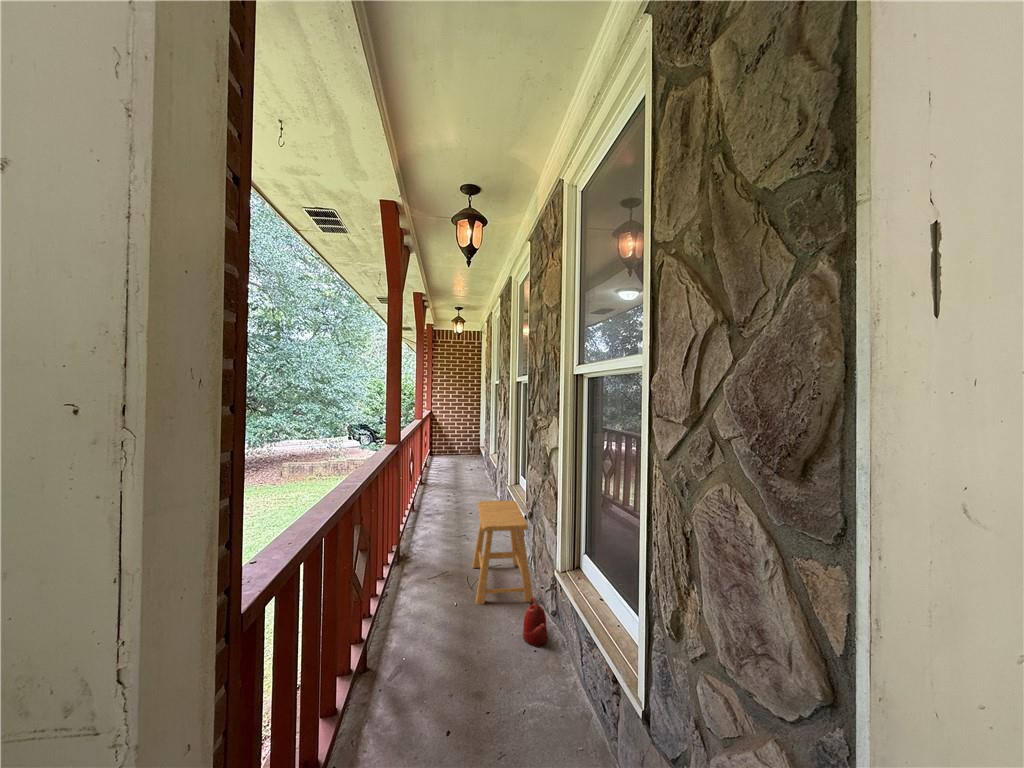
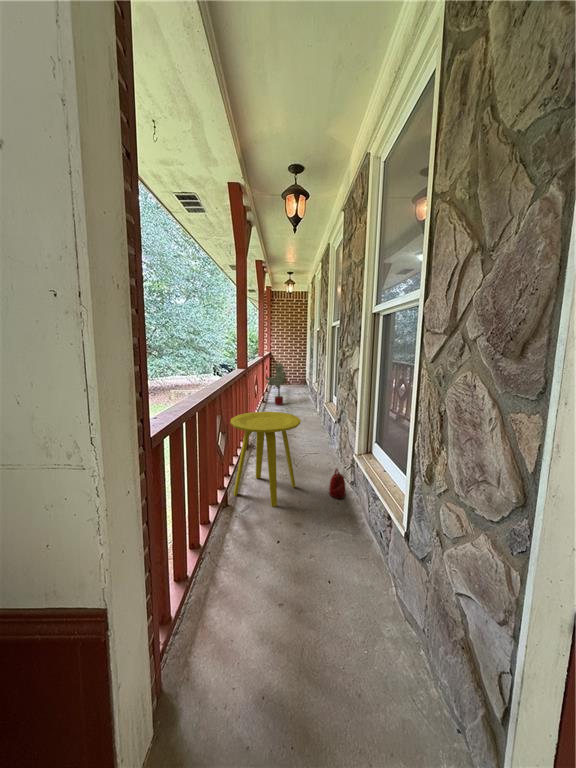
potted tree: none [423,426,457,489] -> present [266,362,287,405]
stool: present [472,500,533,604] -> none [297,408,338,474]
side table: none [374,513,480,671] -> present [230,412,301,507]

